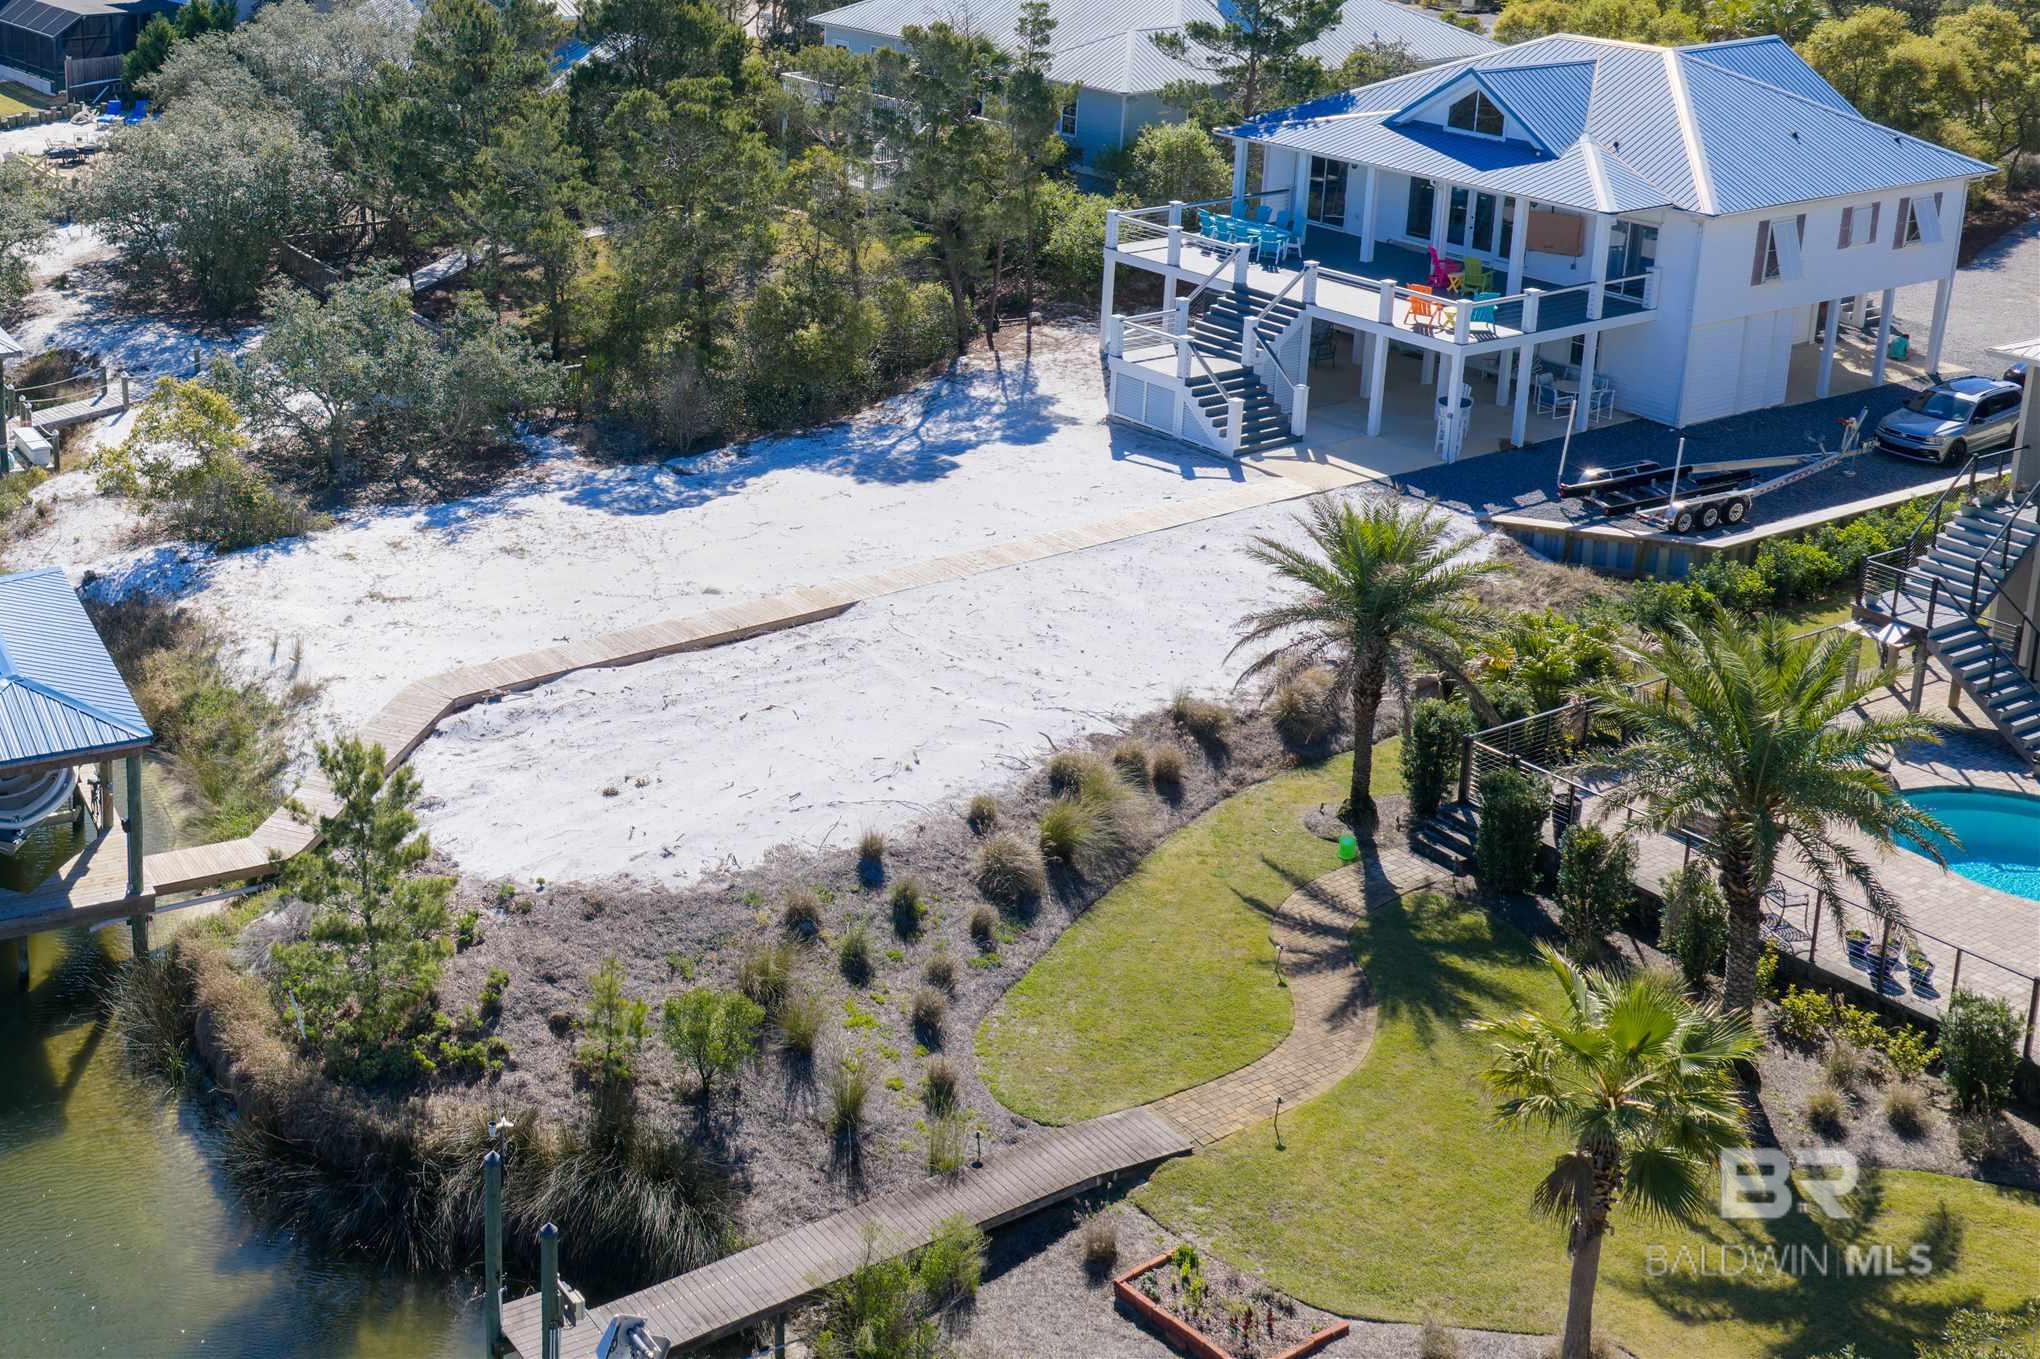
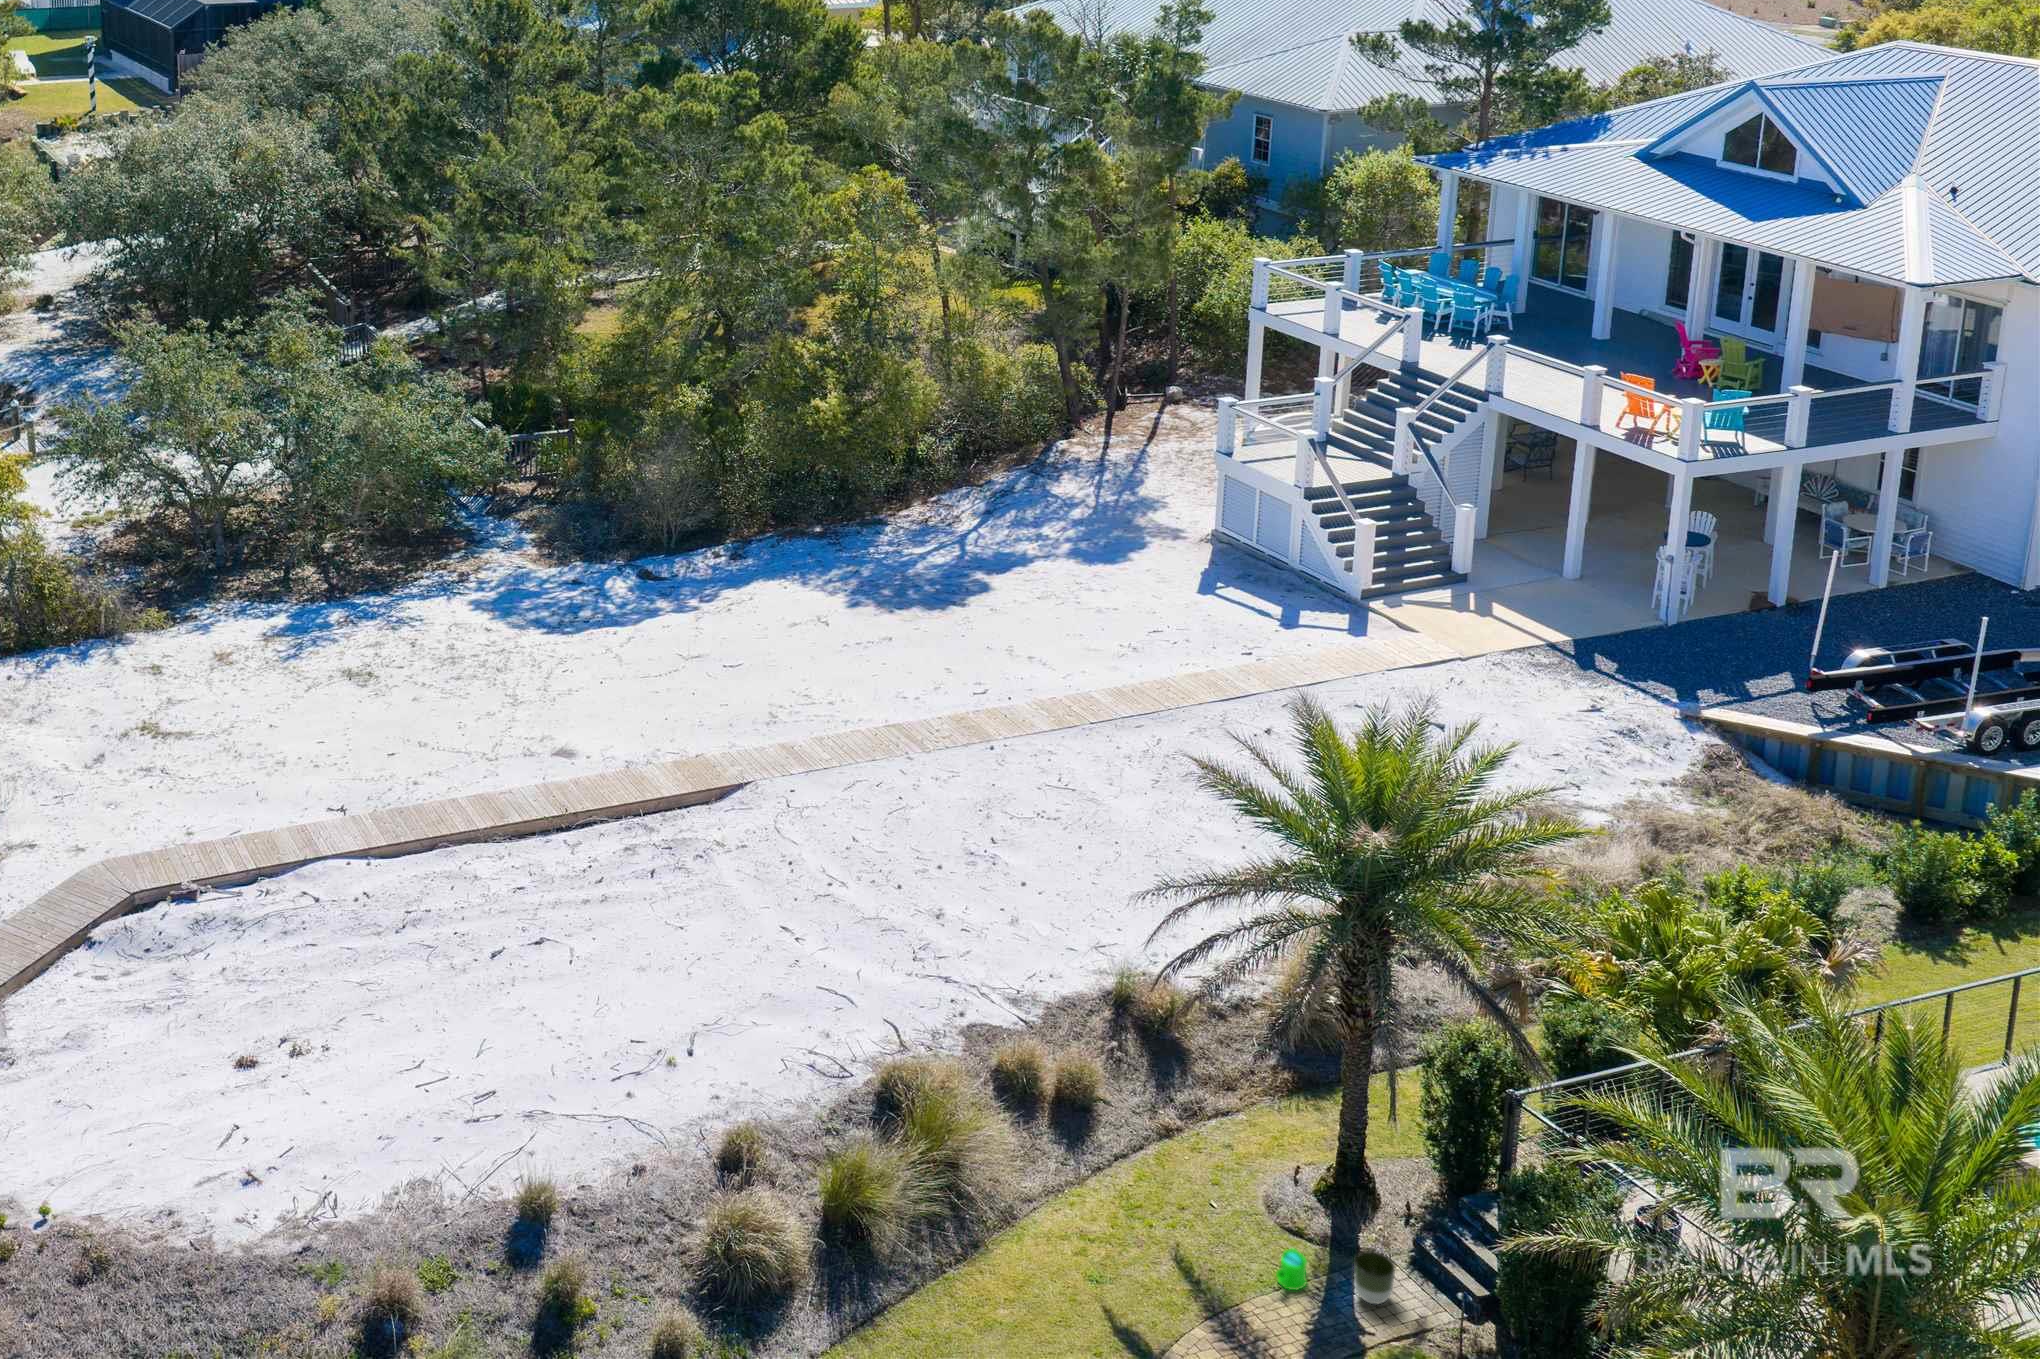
planter: none [1387,829,1414,861] -> present [1354,1251,1396,1304]

